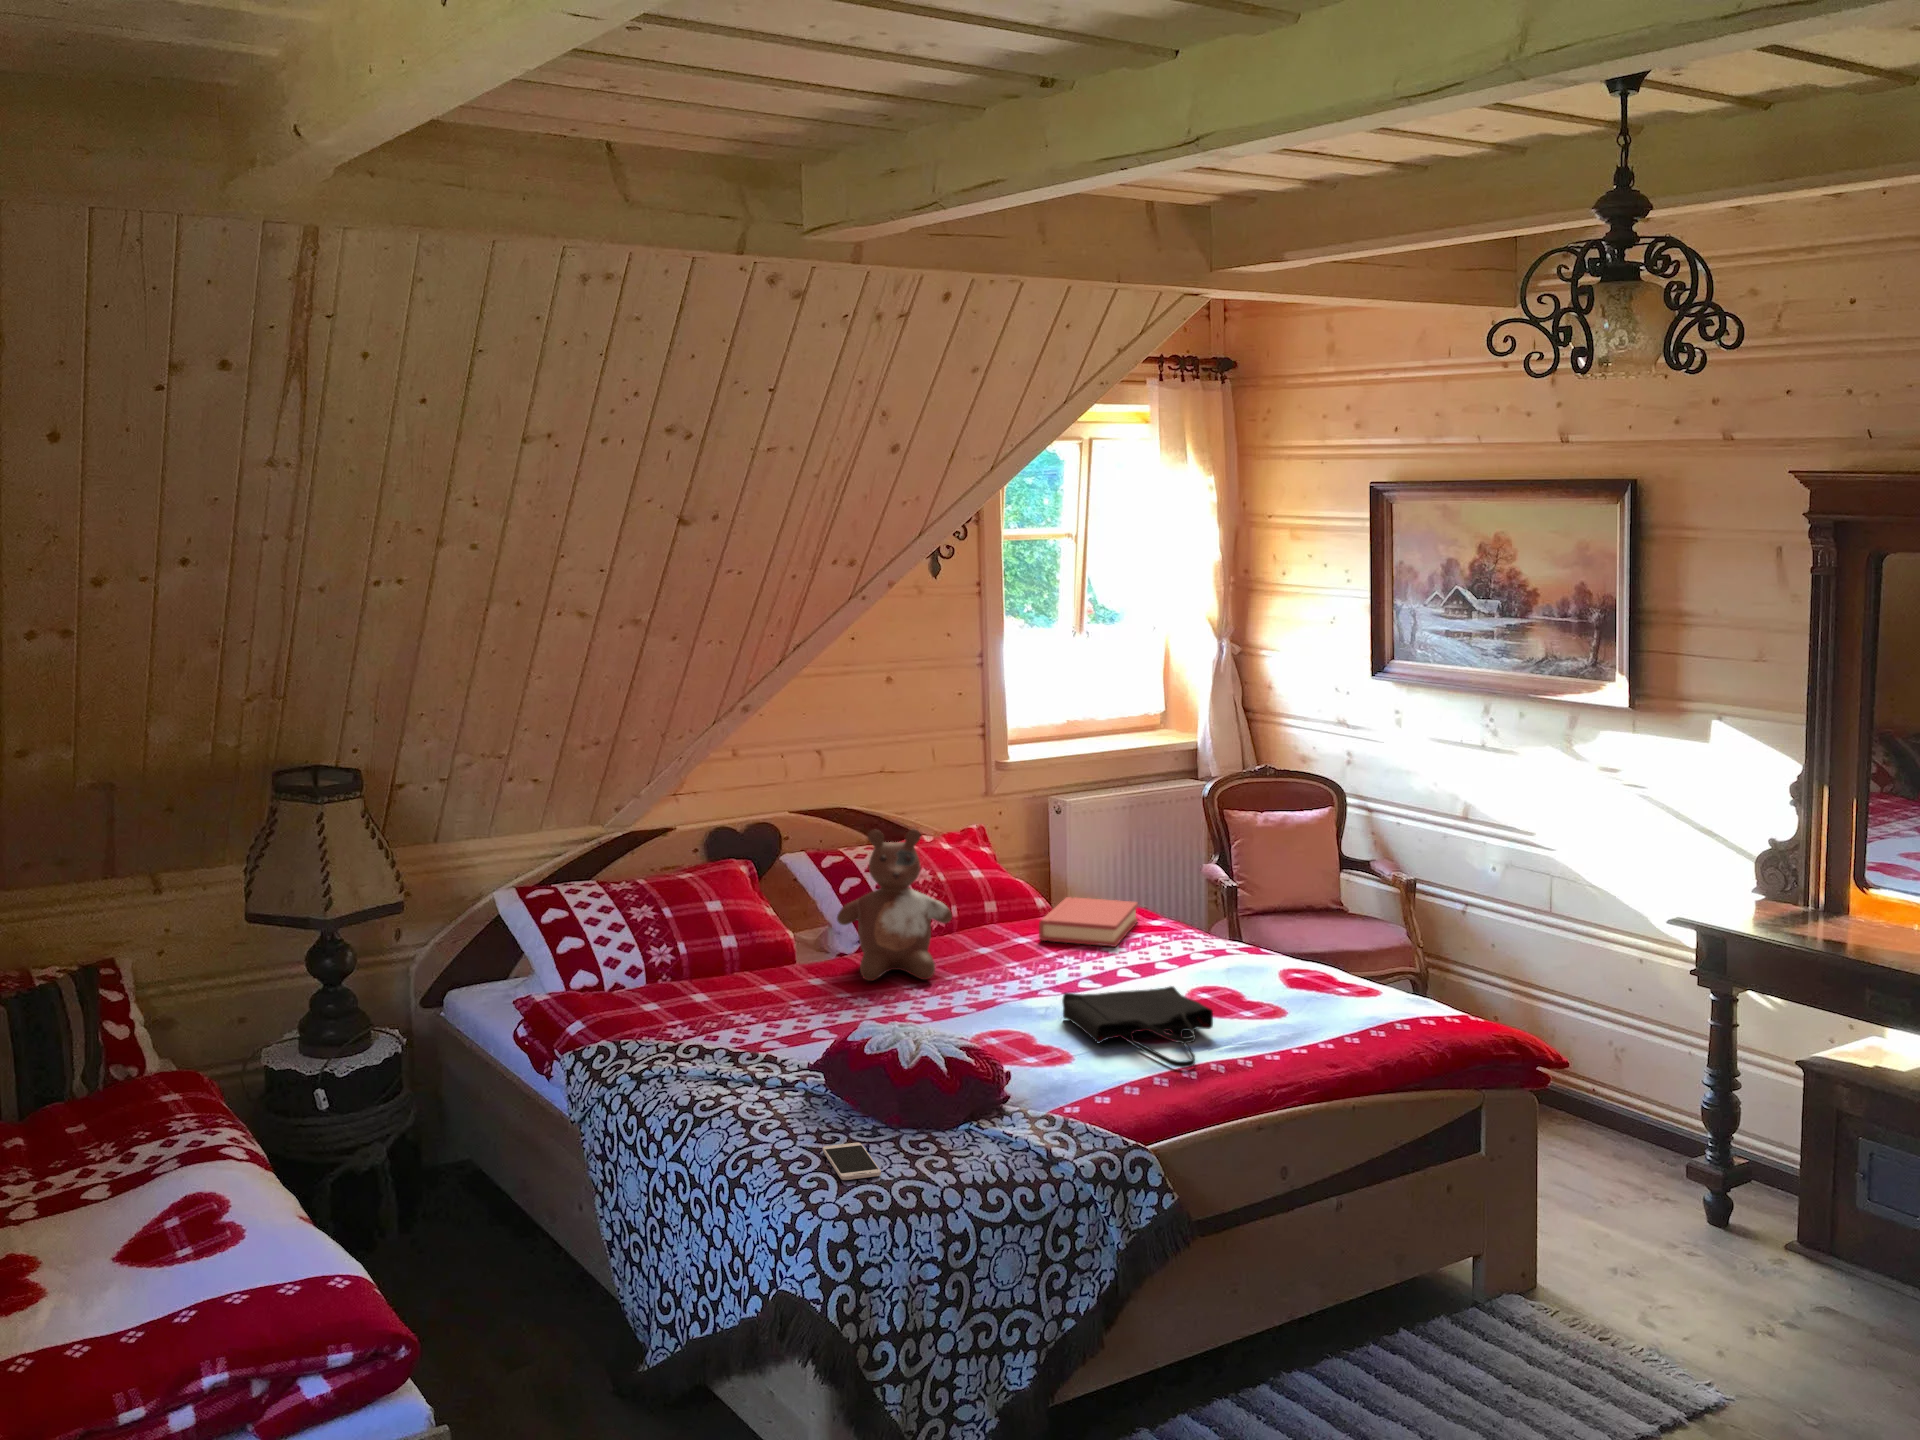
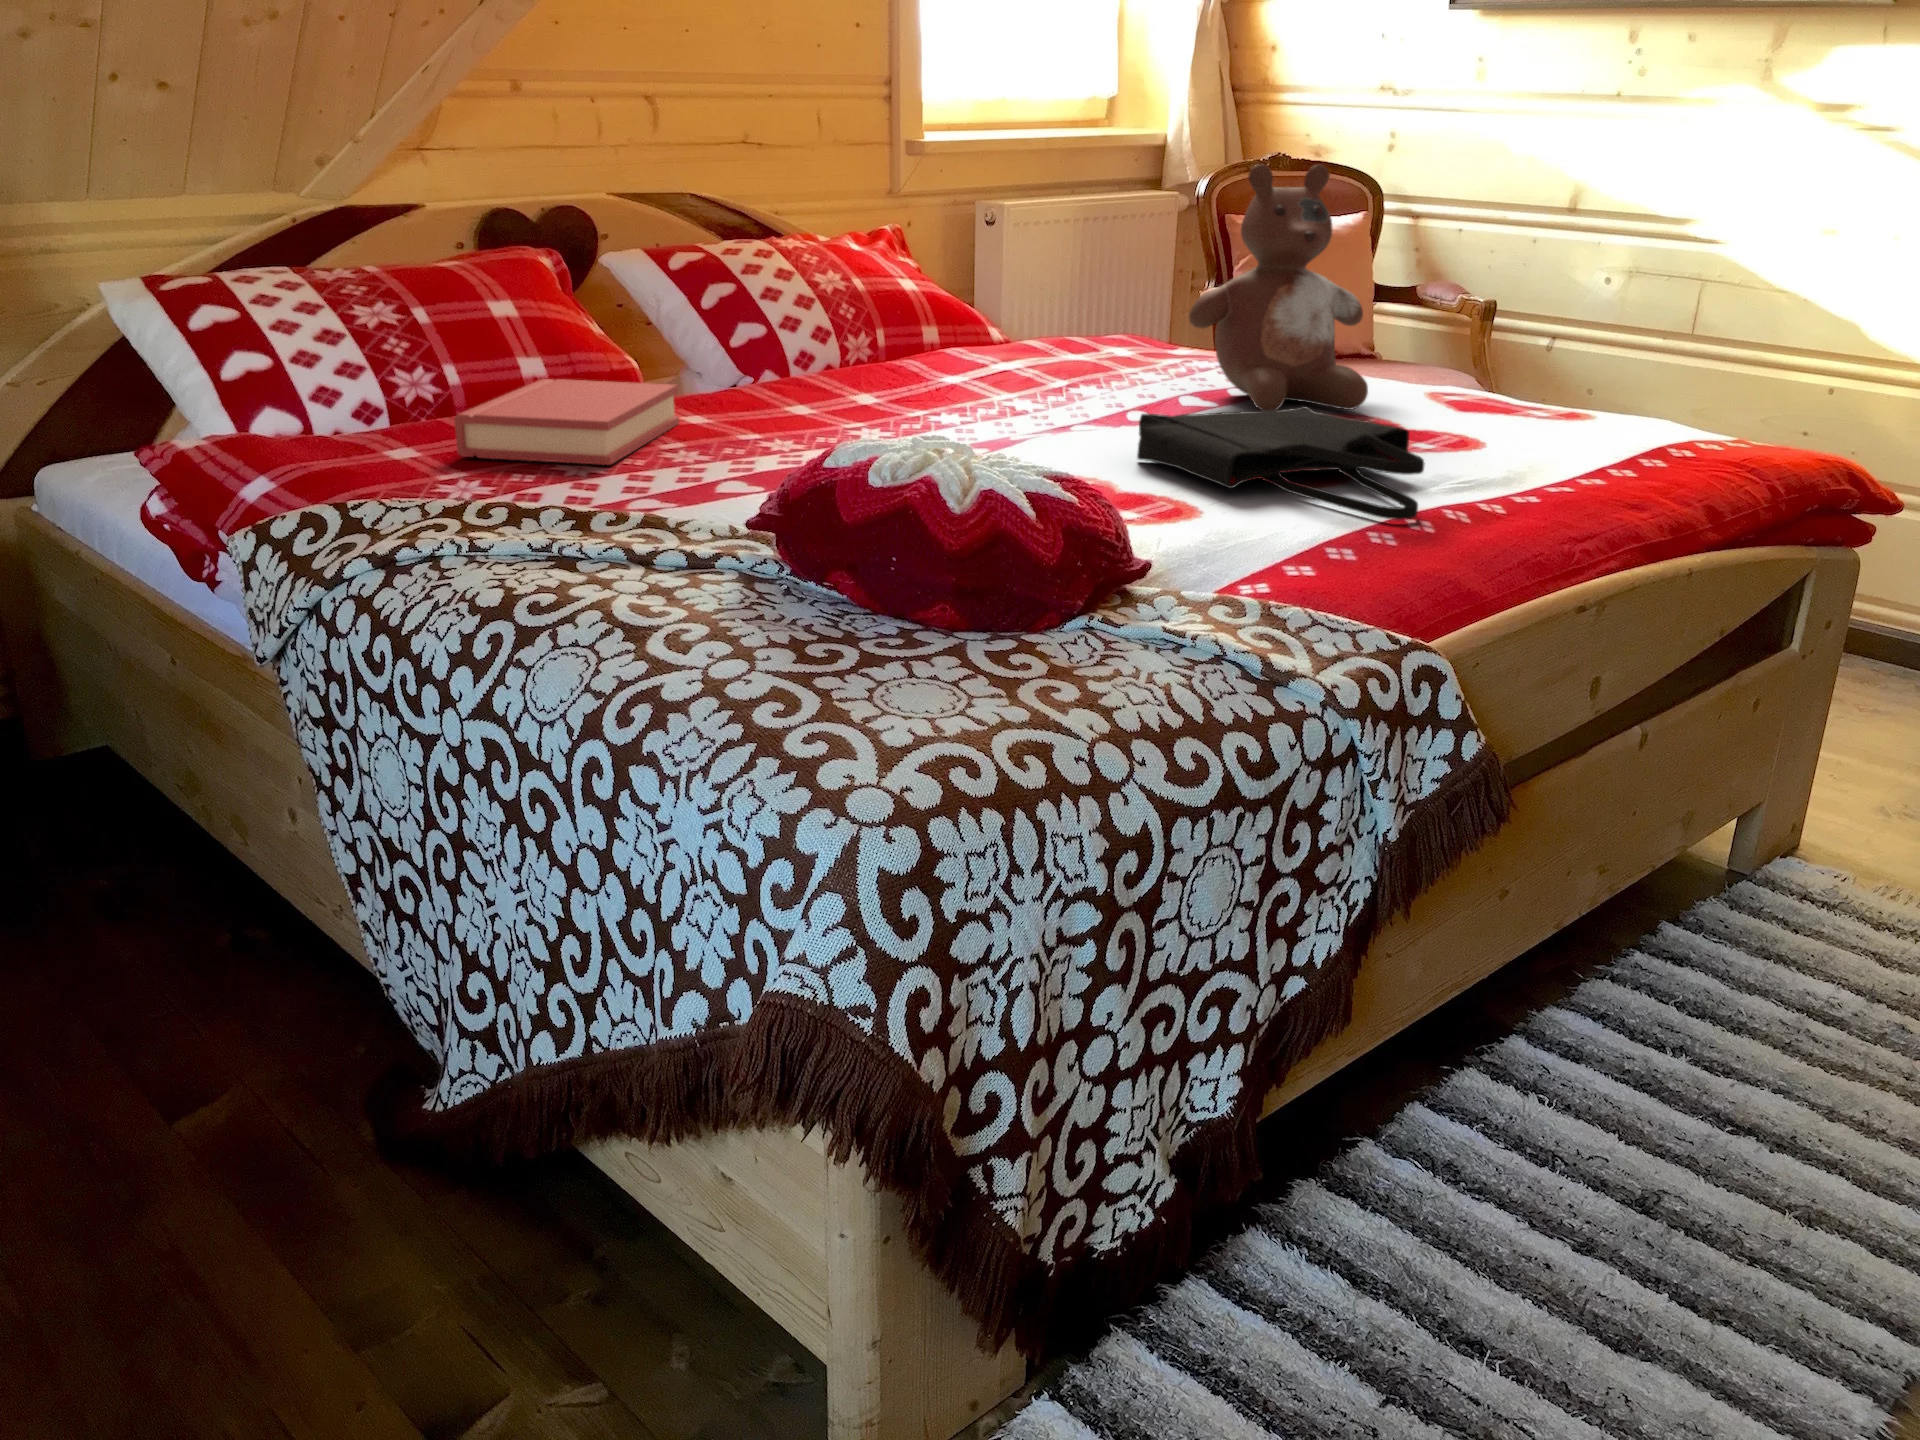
stuffed bear: present [837,829,952,981] -> present [1189,164,1368,411]
hardback book: present [1039,897,1138,947] -> present [454,379,679,465]
smartphone: present [823,1143,881,1180] -> none [808,658,958,734]

